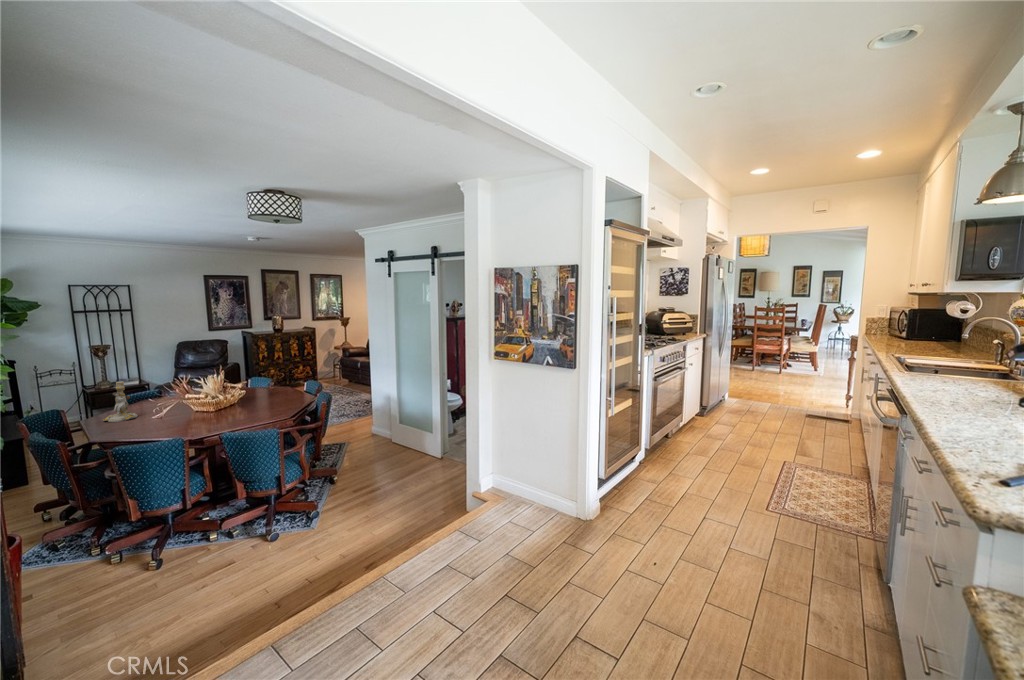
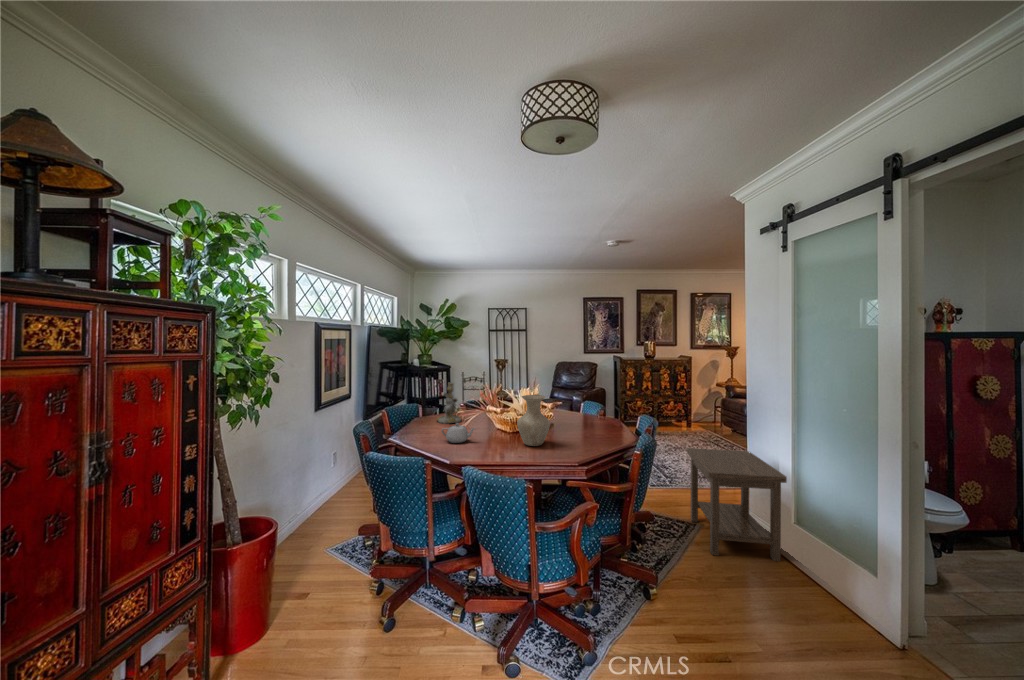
vase: none [231,378,259,415] -> present [517,395,550,446]
side table: none [336,391,392,453] -> present [687,448,787,561]
teapot: none [152,413,192,429] -> present [442,423,475,443]

